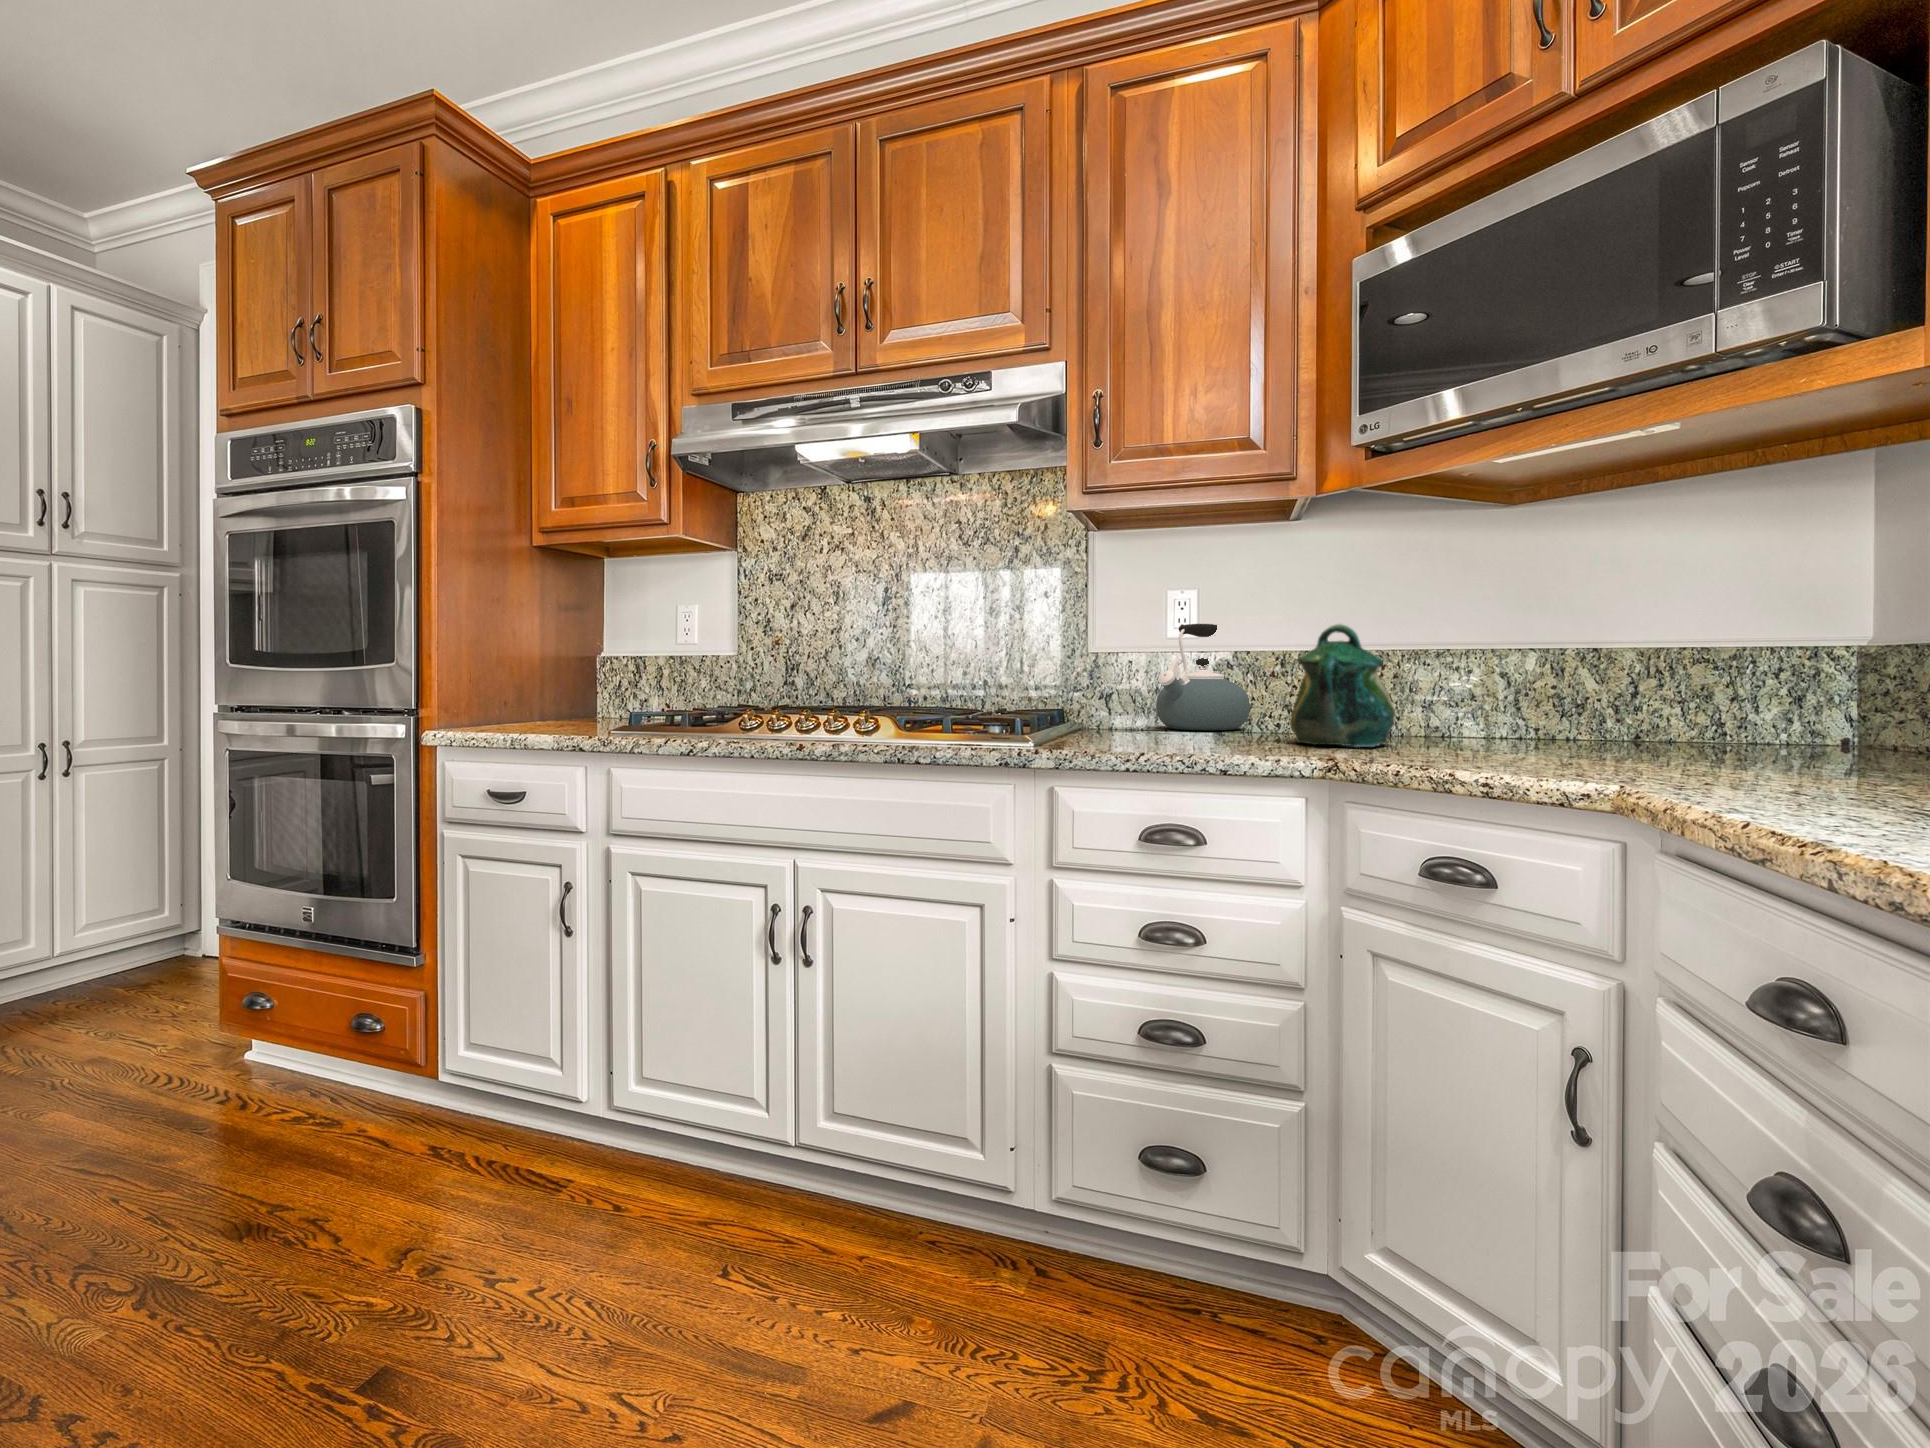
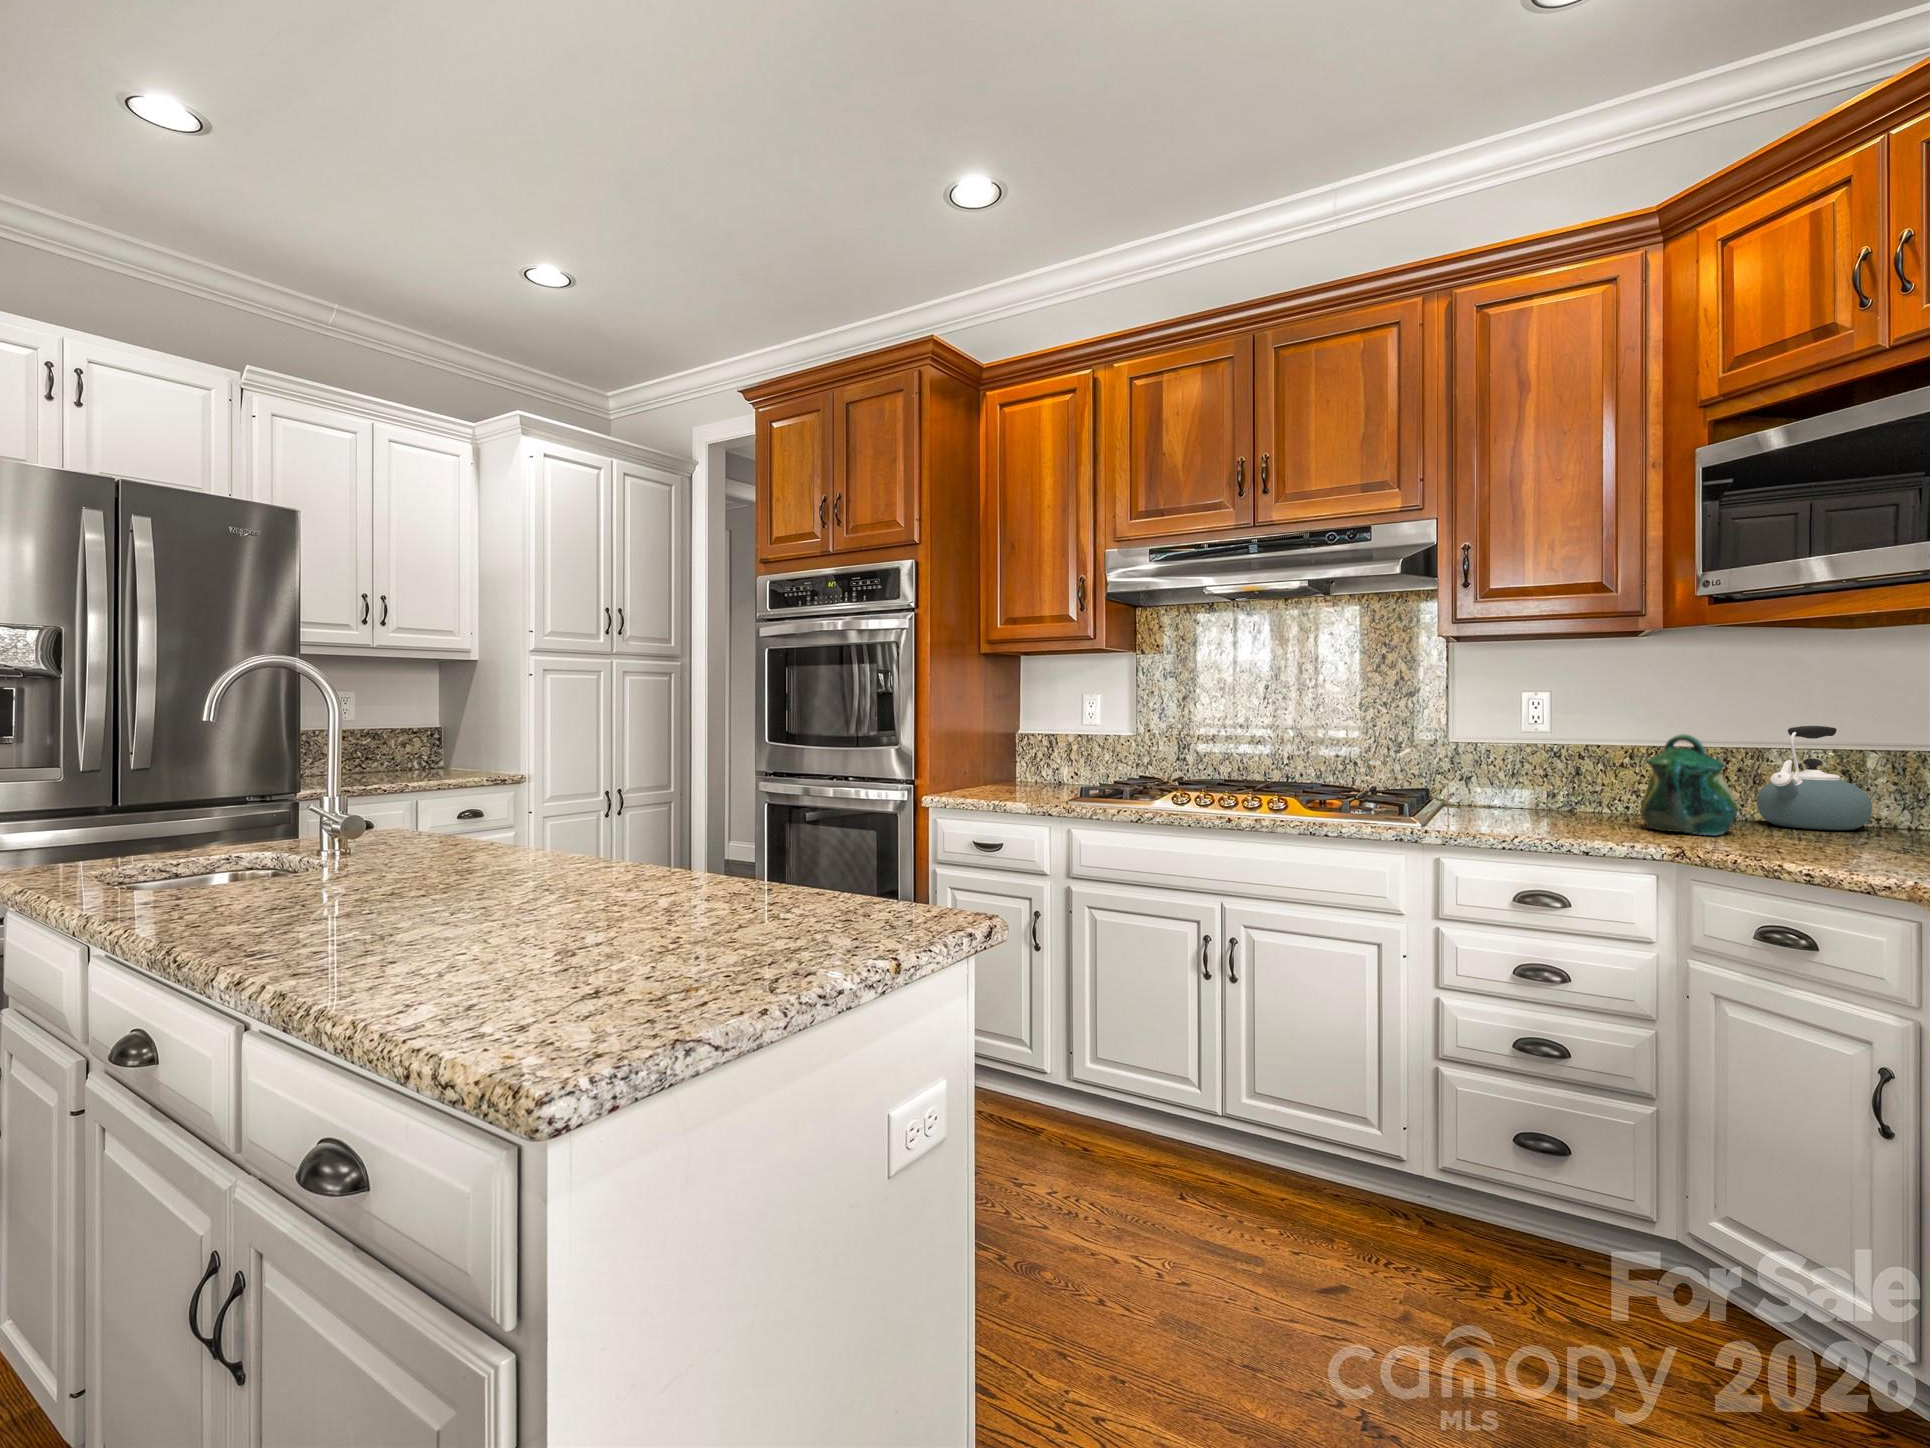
kettle: present [1156,624,1250,730] -> present [1757,726,1872,830]

